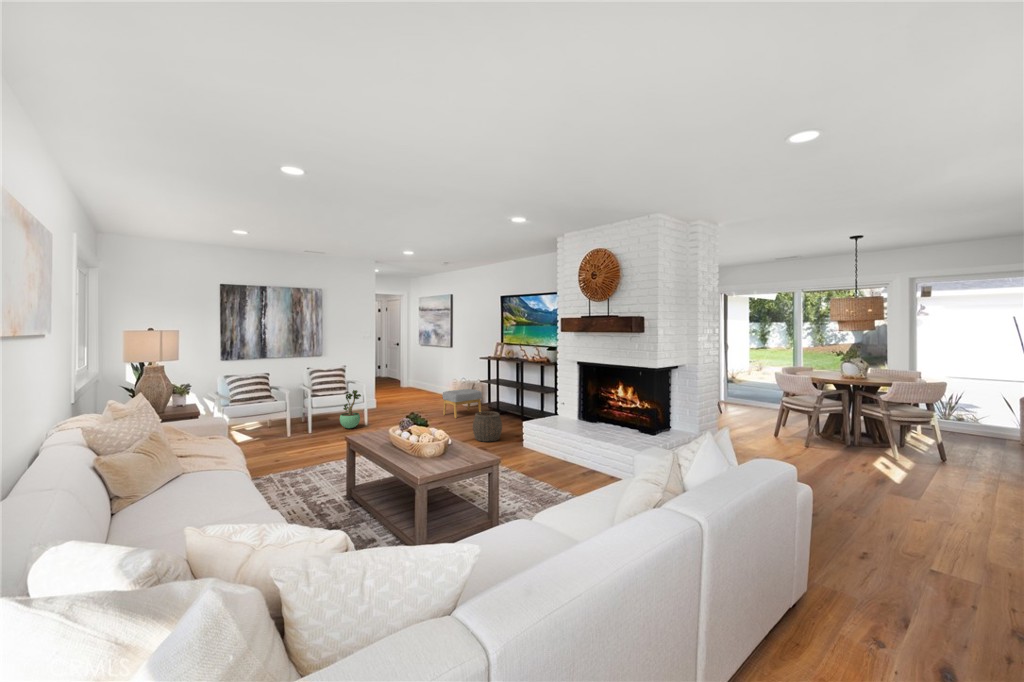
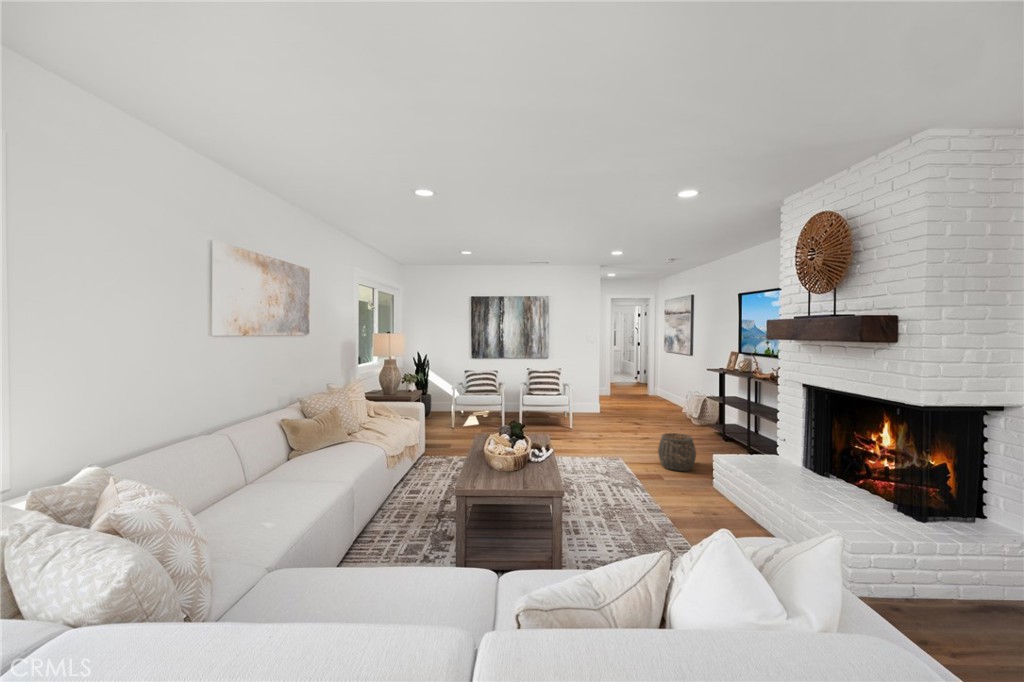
footstool: present [442,389,482,418] -> none [657,404,705,437]
potted plant: present [340,390,361,428] -> none [546,392,568,429]

